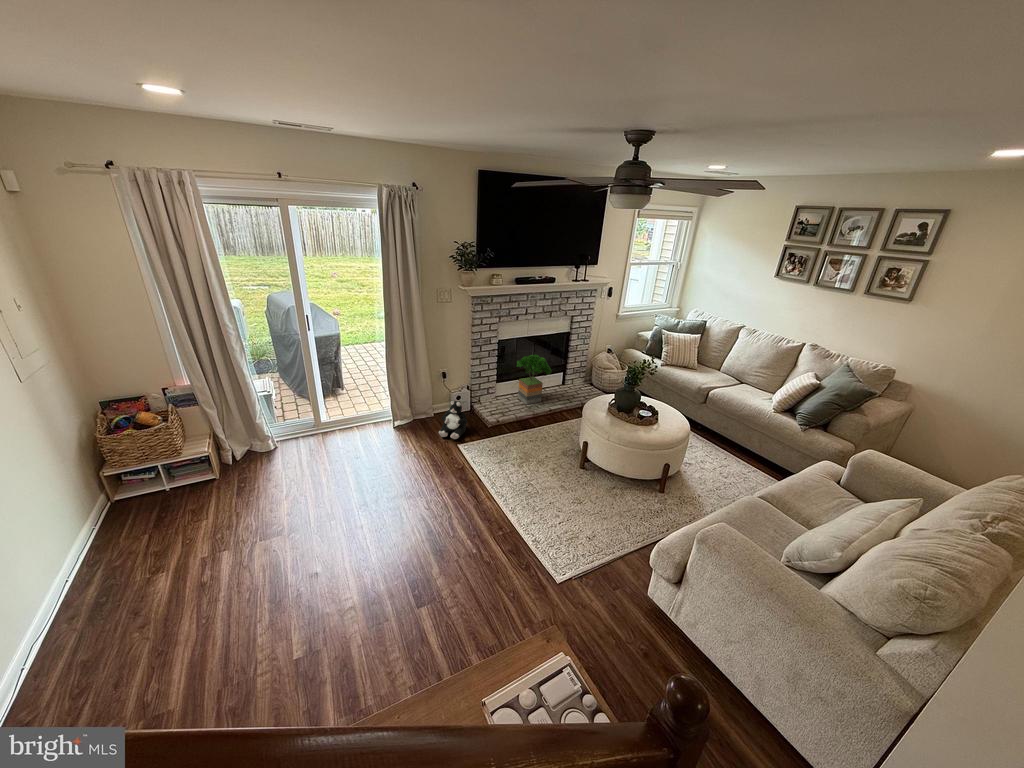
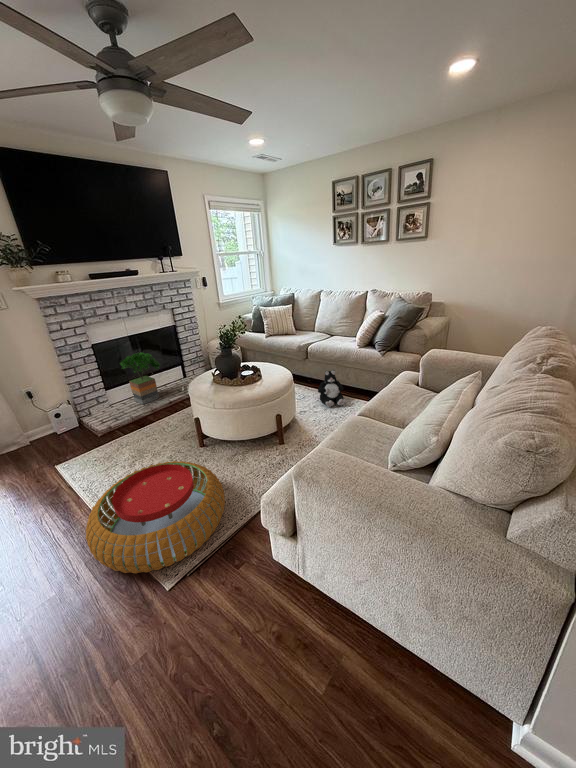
plush toy: present [439,400,467,439] -> present [318,370,346,407]
pouf: none [497,475,608,565] -> present [86,461,225,573]

